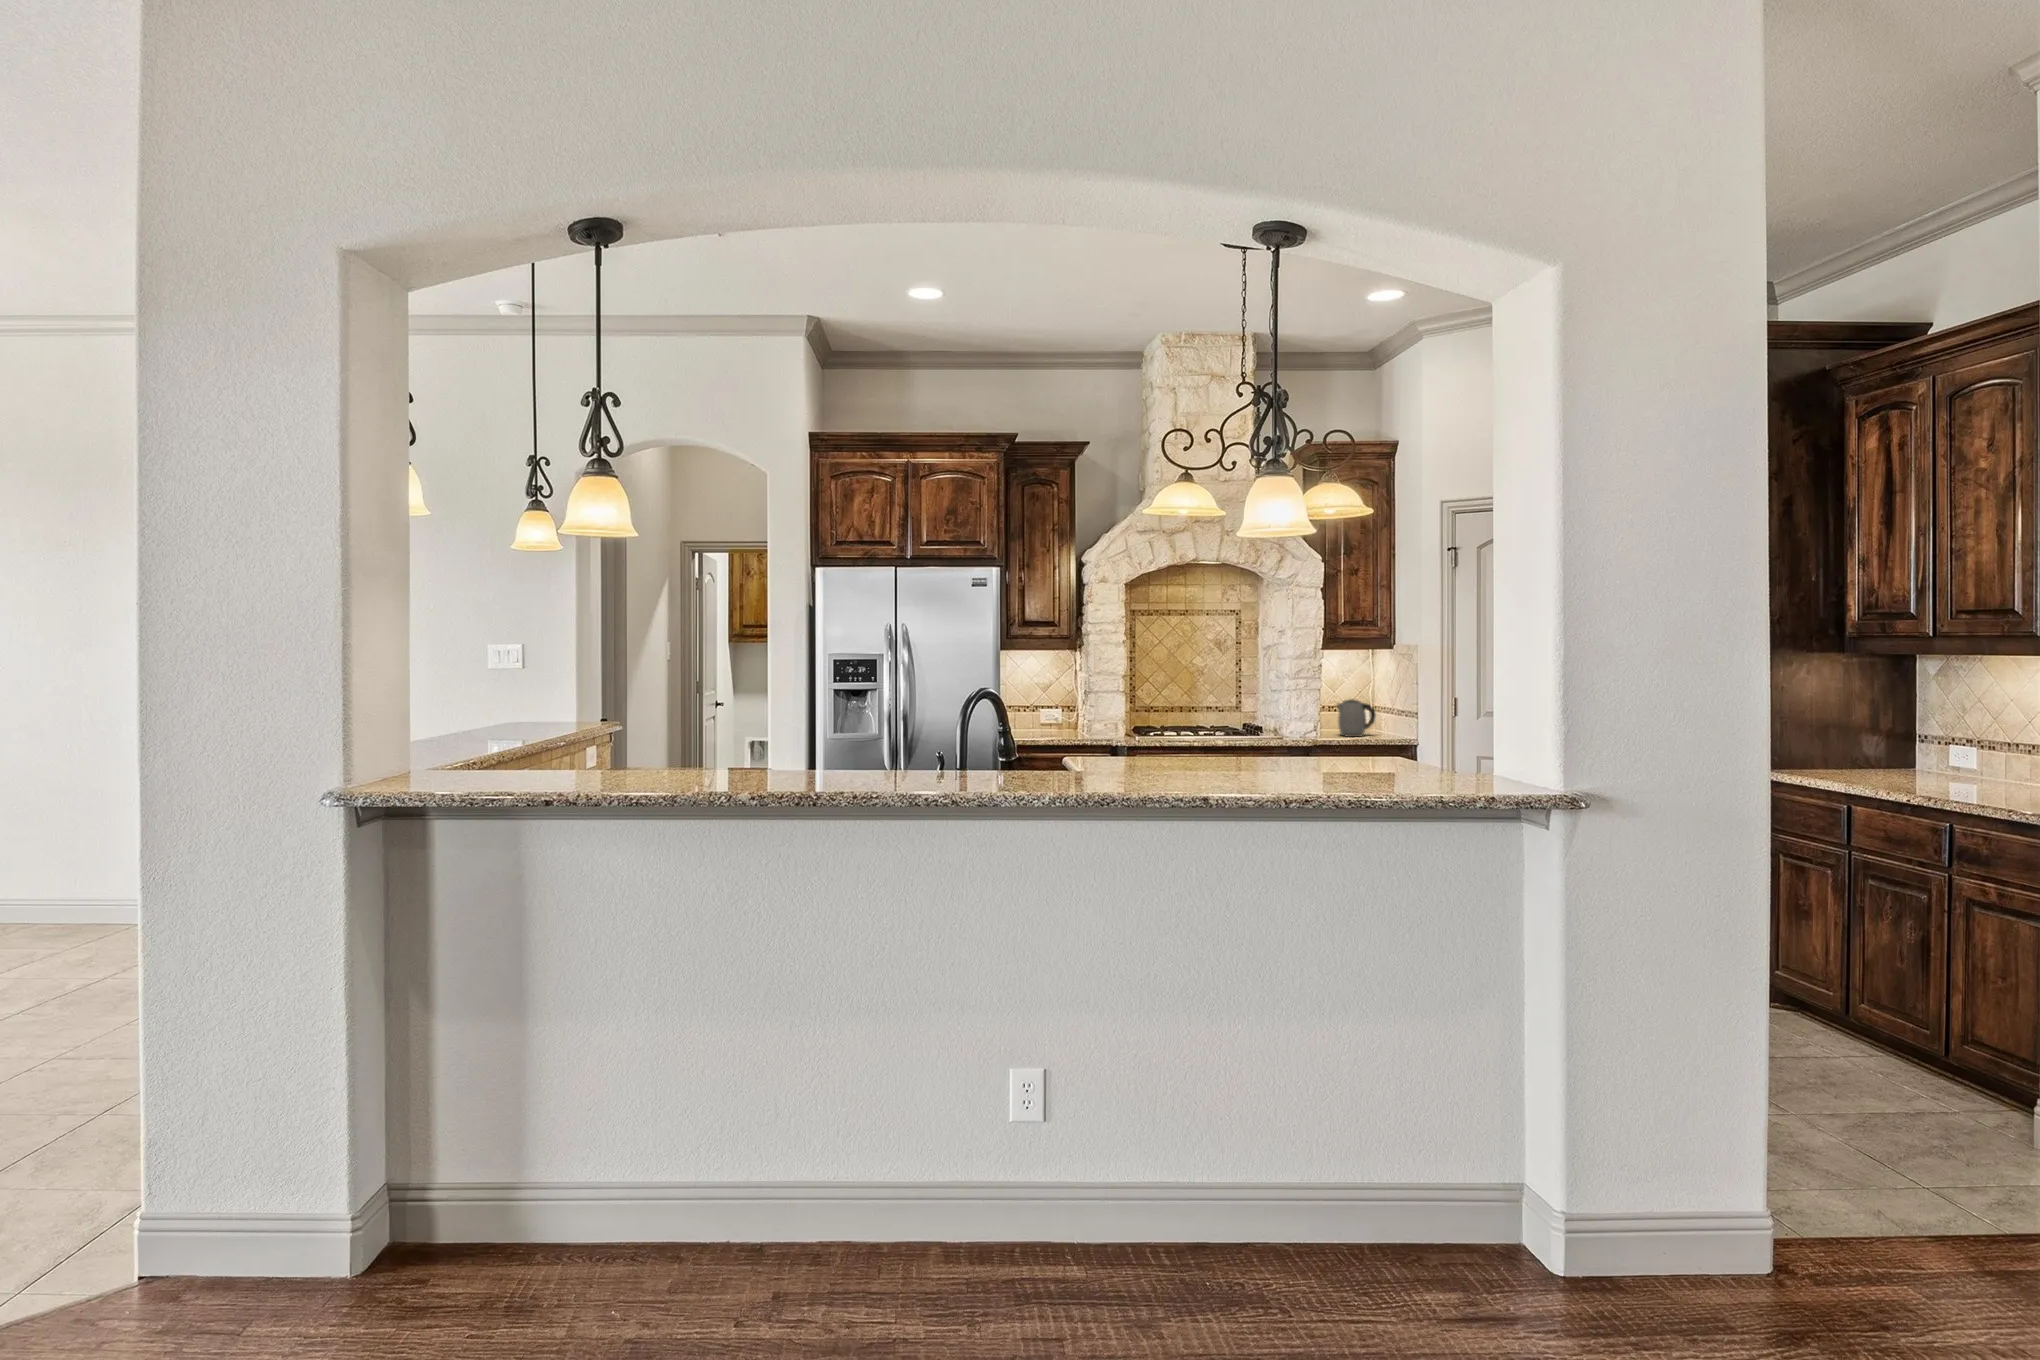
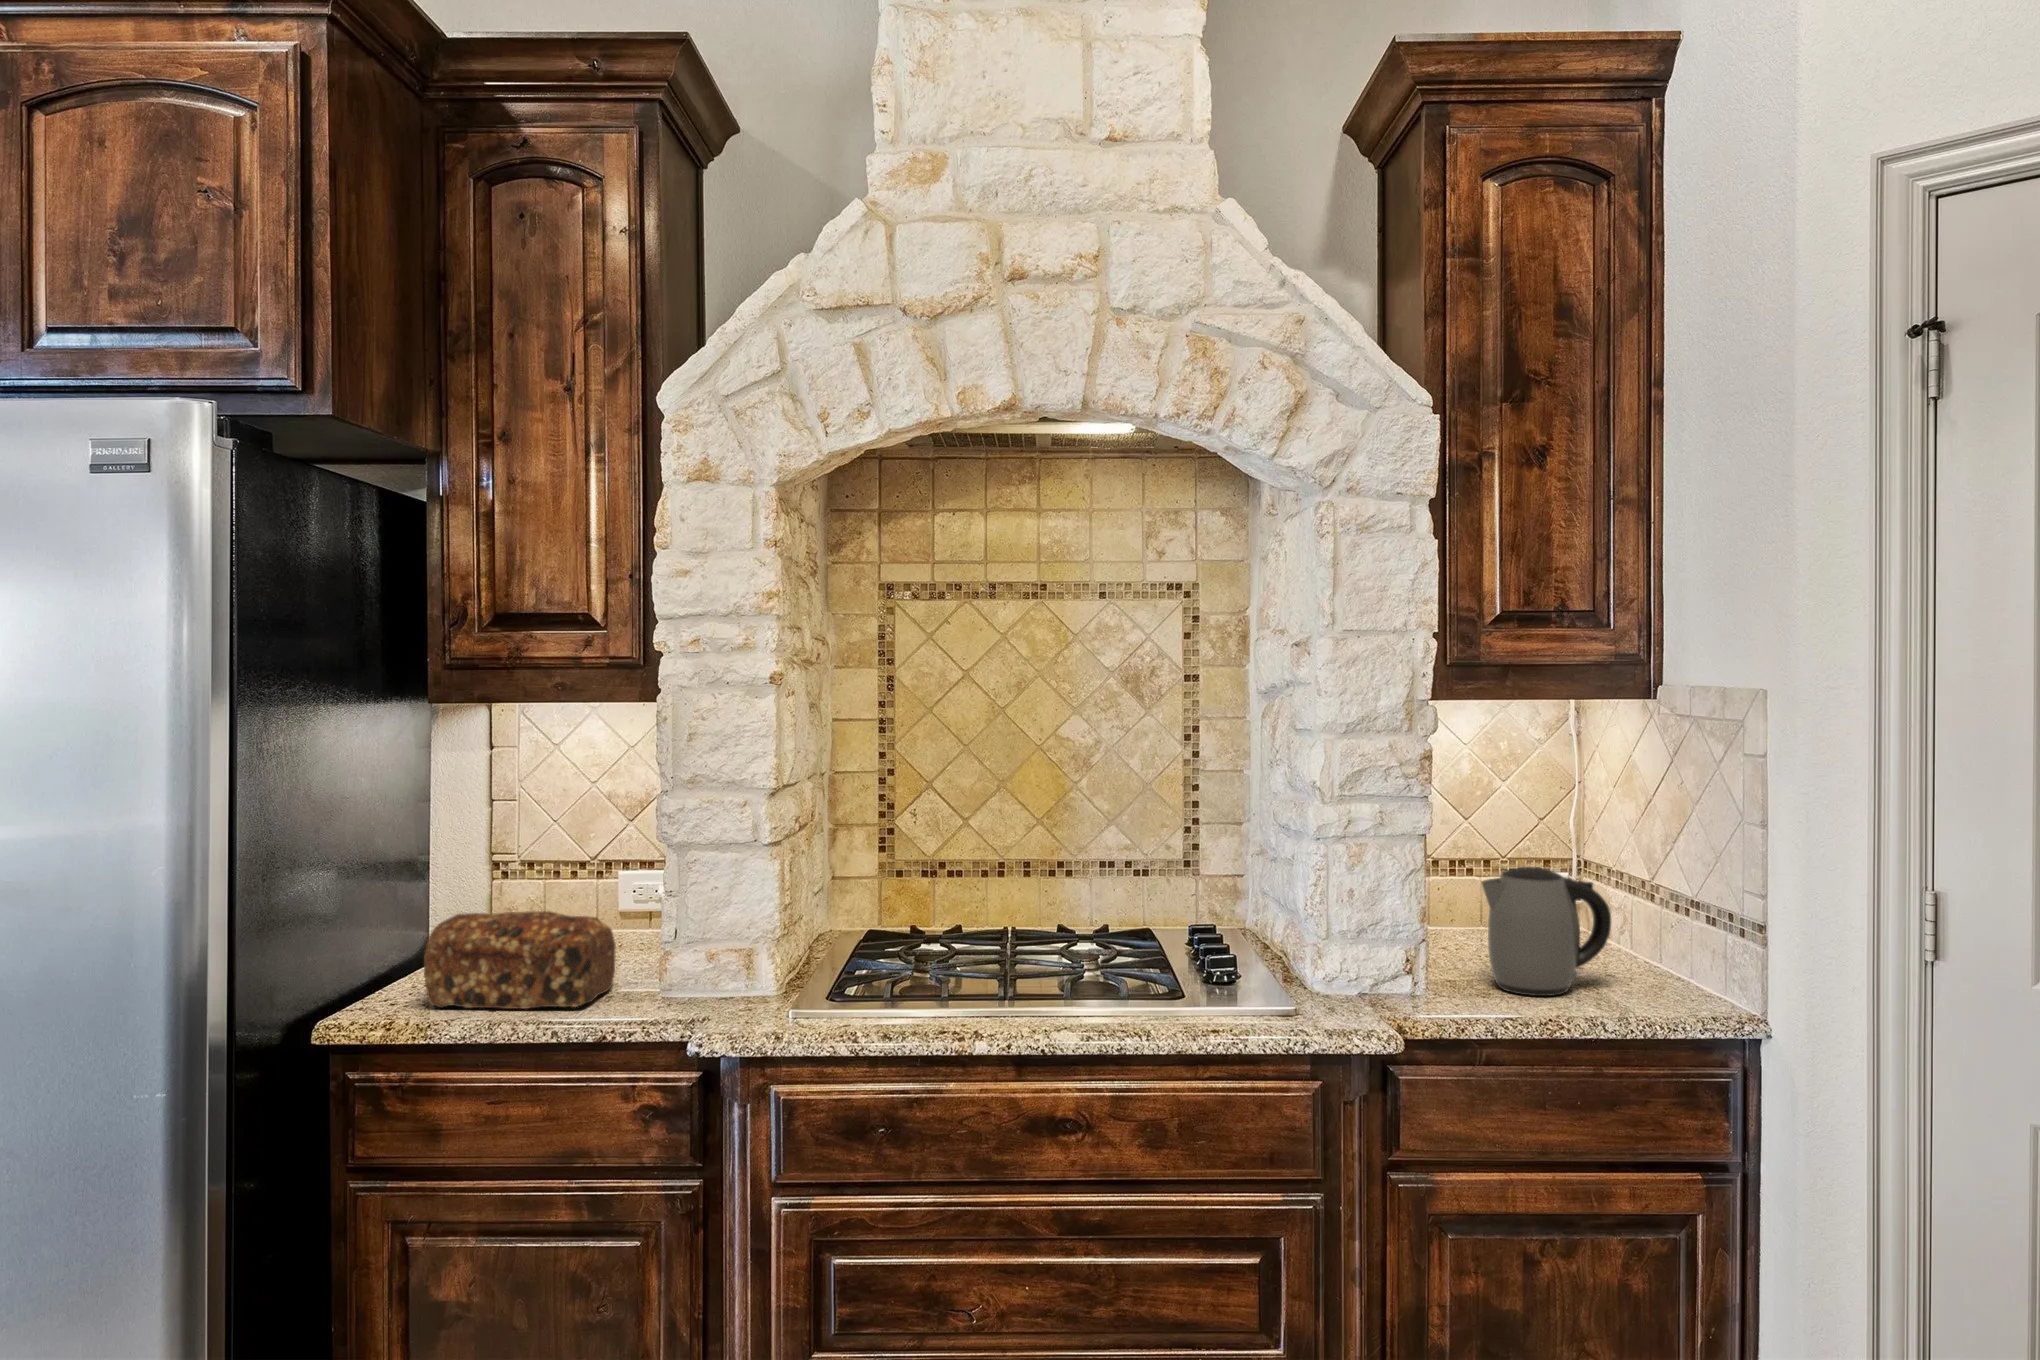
bread loaf: none [1023,712,1071,739] -> present [424,911,616,1009]

